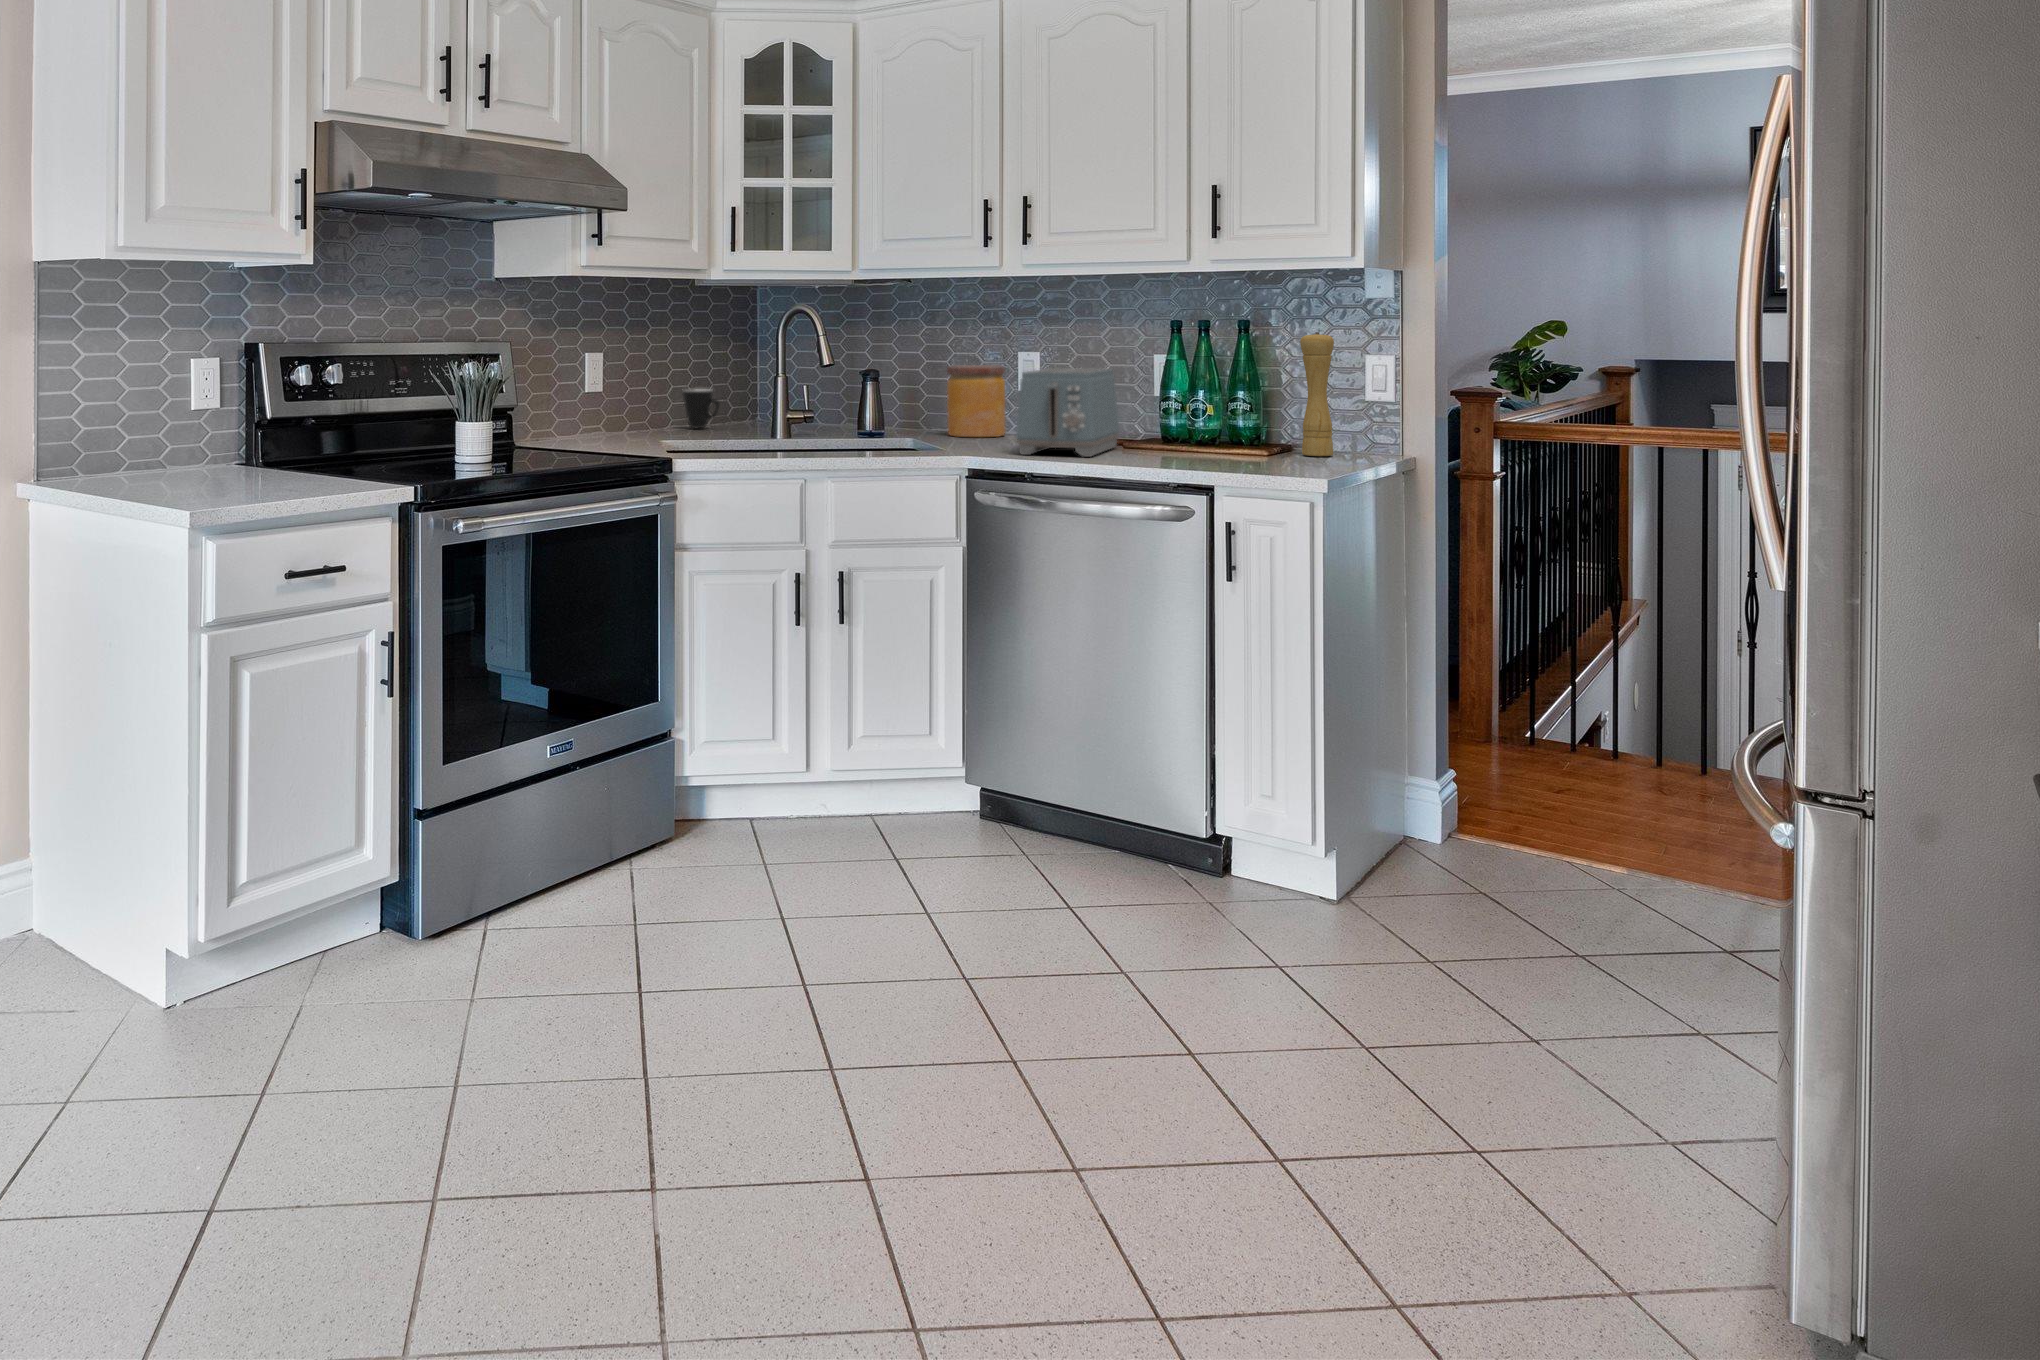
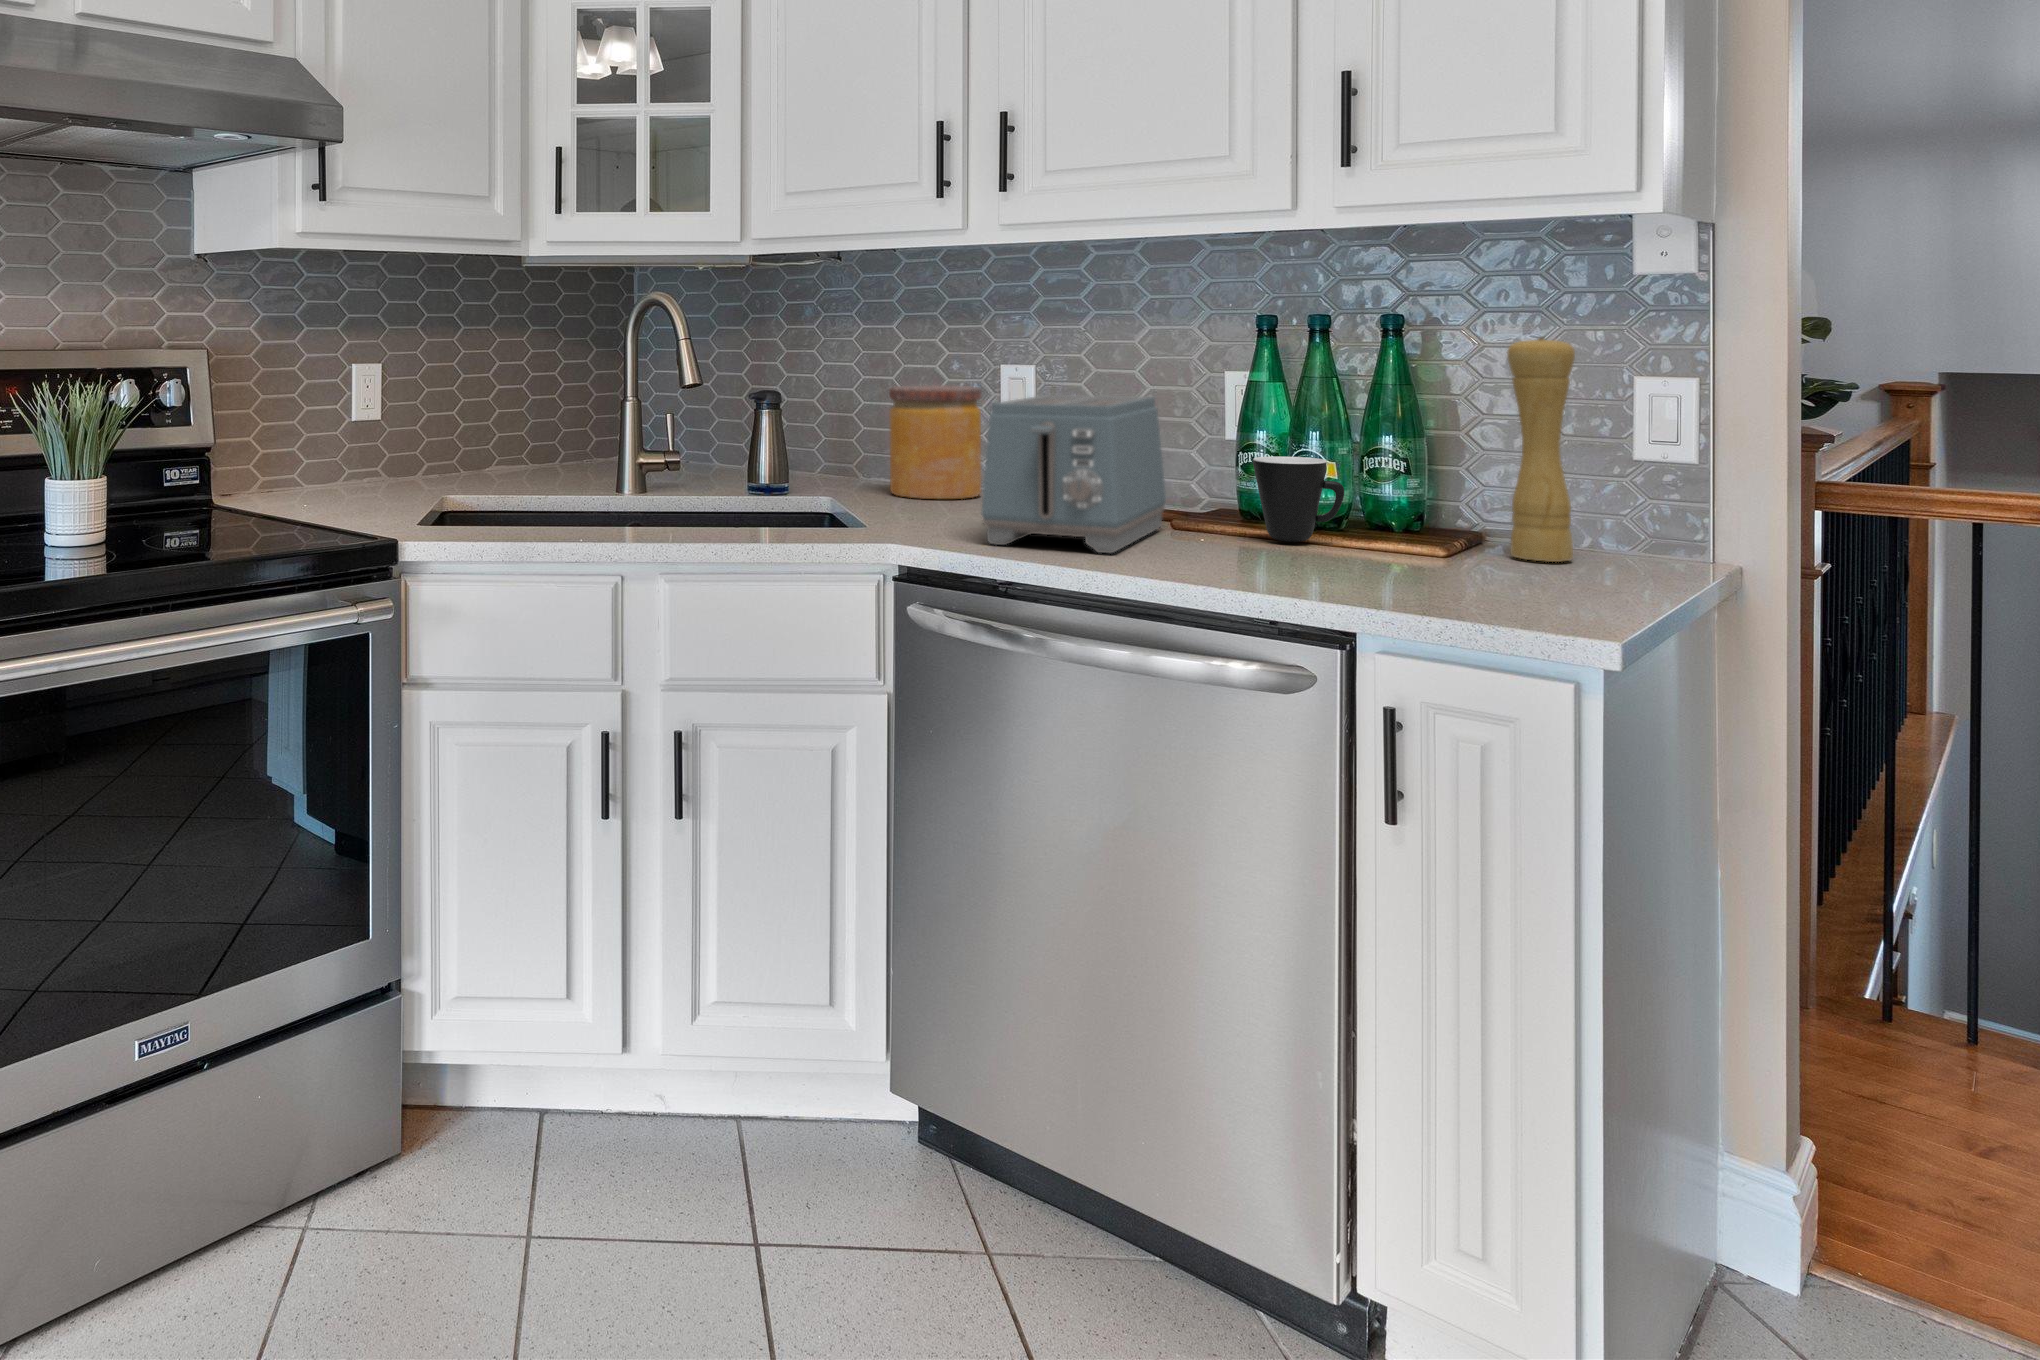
mug: present [682,389,719,428] -> present [1253,456,1344,542]

